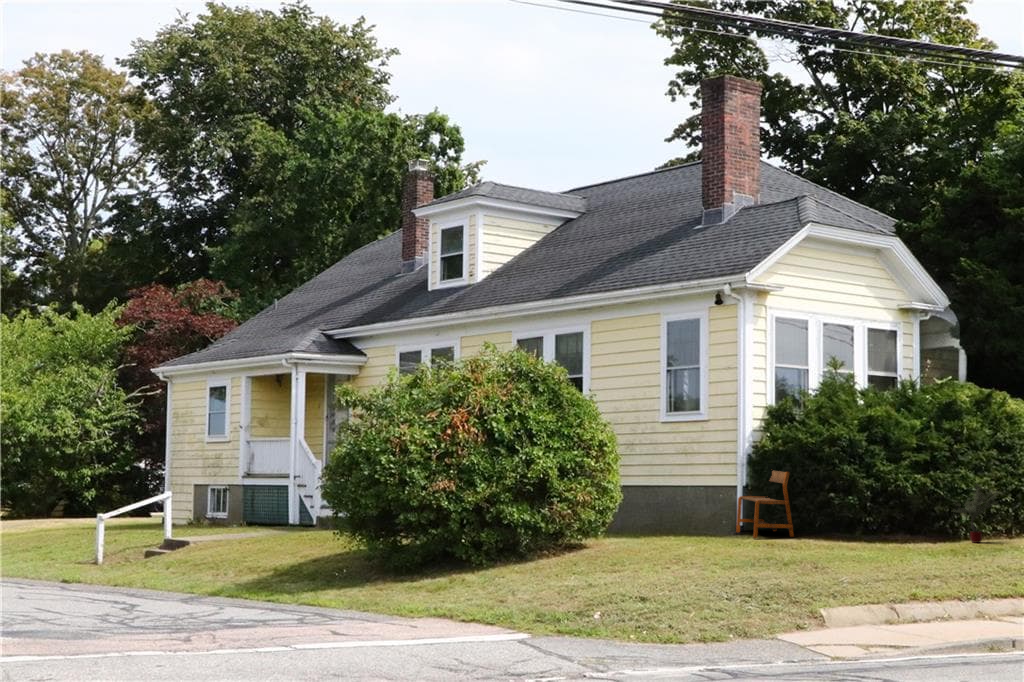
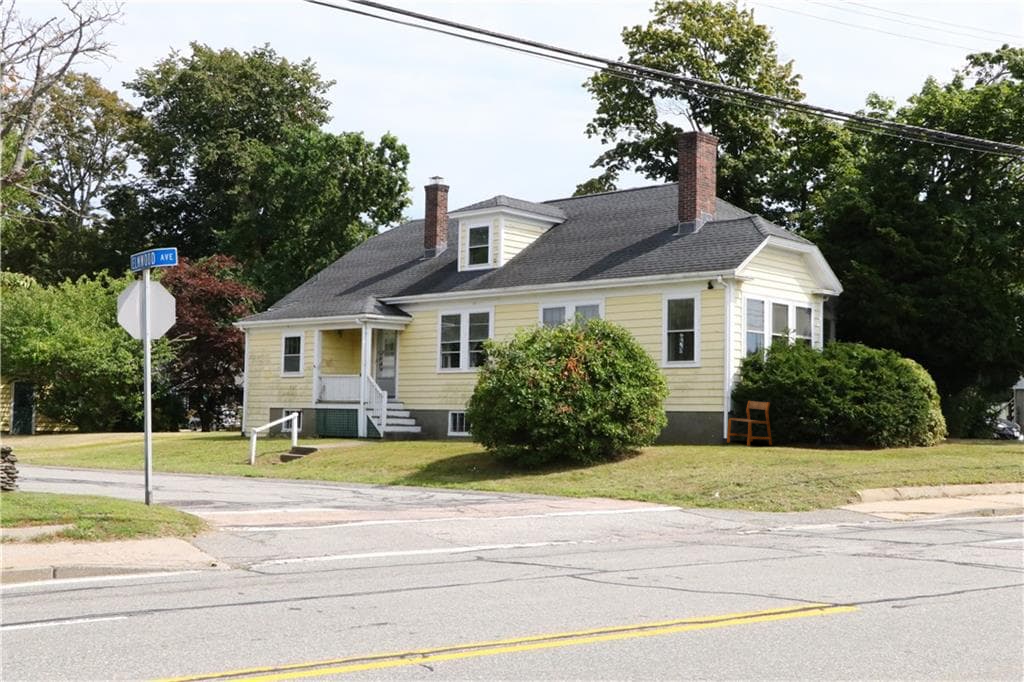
potted tree: present [954,484,998,543] -> none [880,410,909,449]

